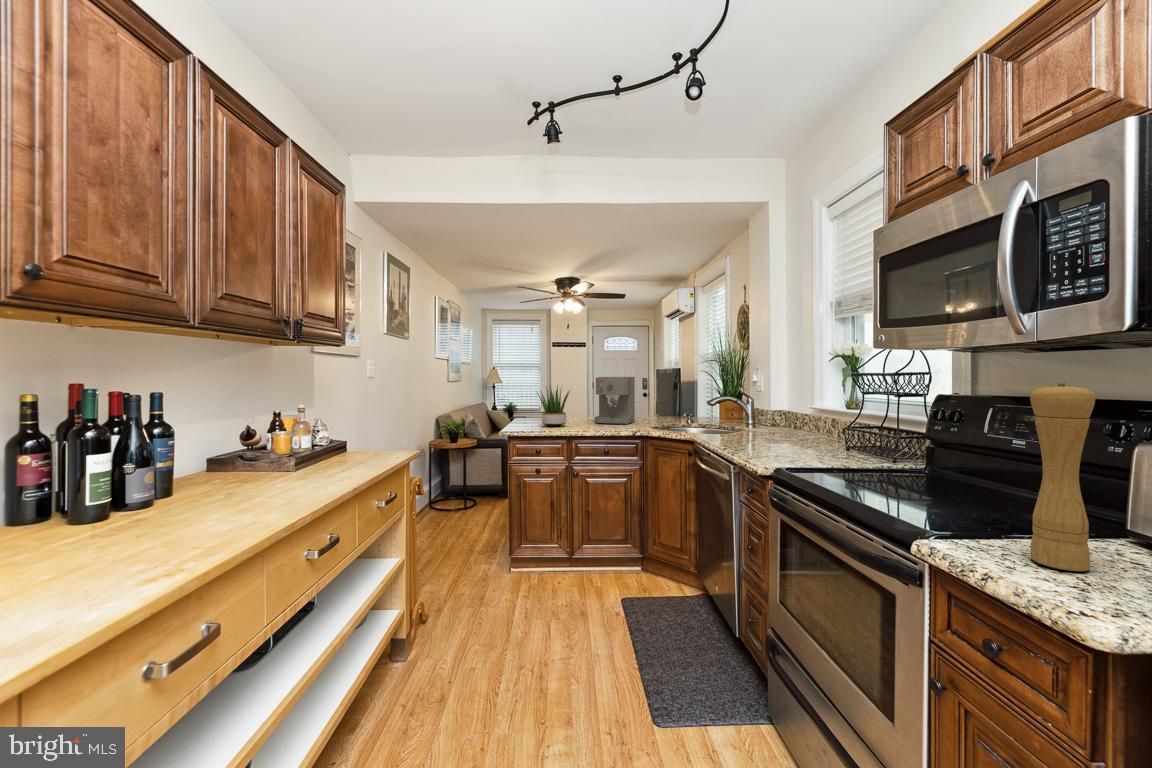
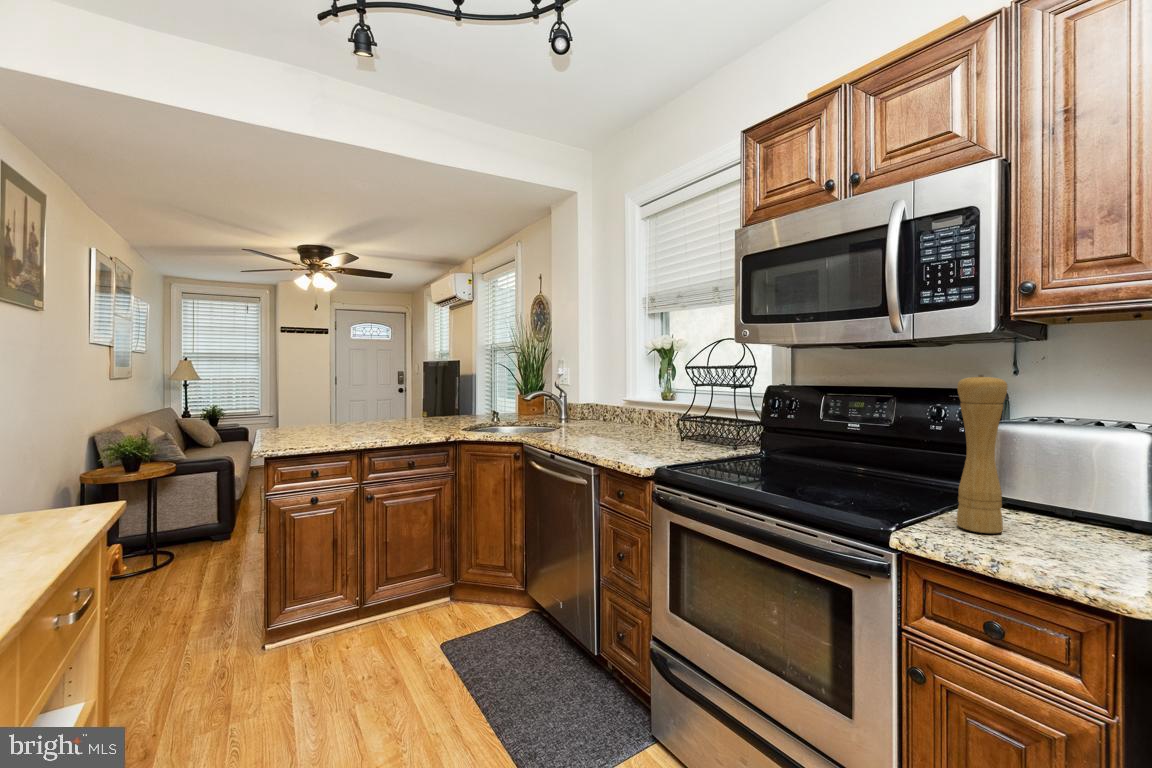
coffee maker: present [595,377,635,425] -> none [378,372,426,431]
potted plant: present [537,385,570,427] -> none [299,380,350,438]

